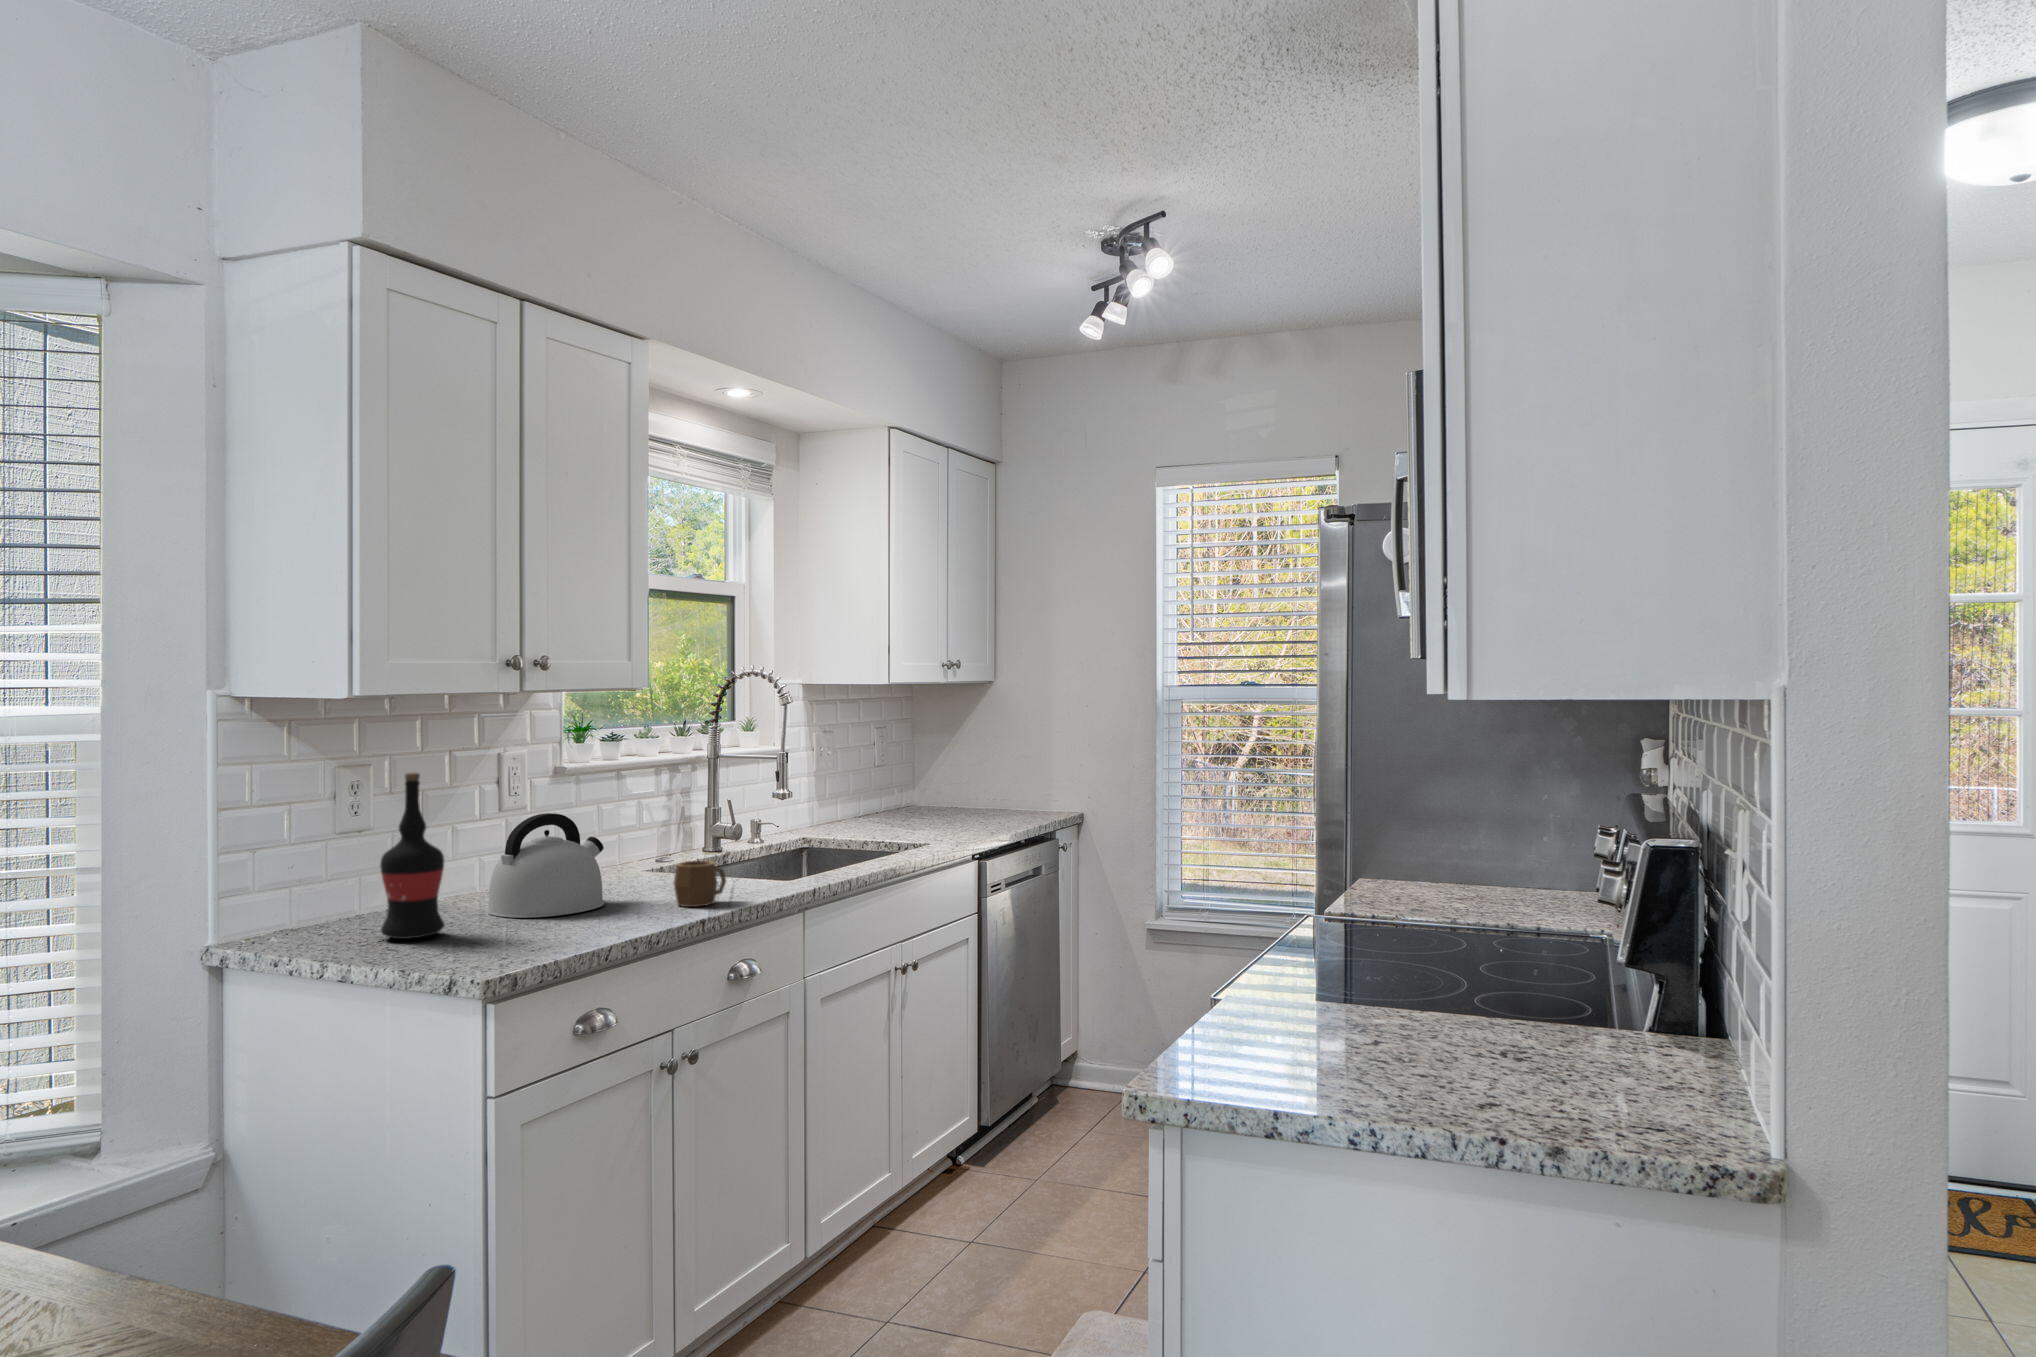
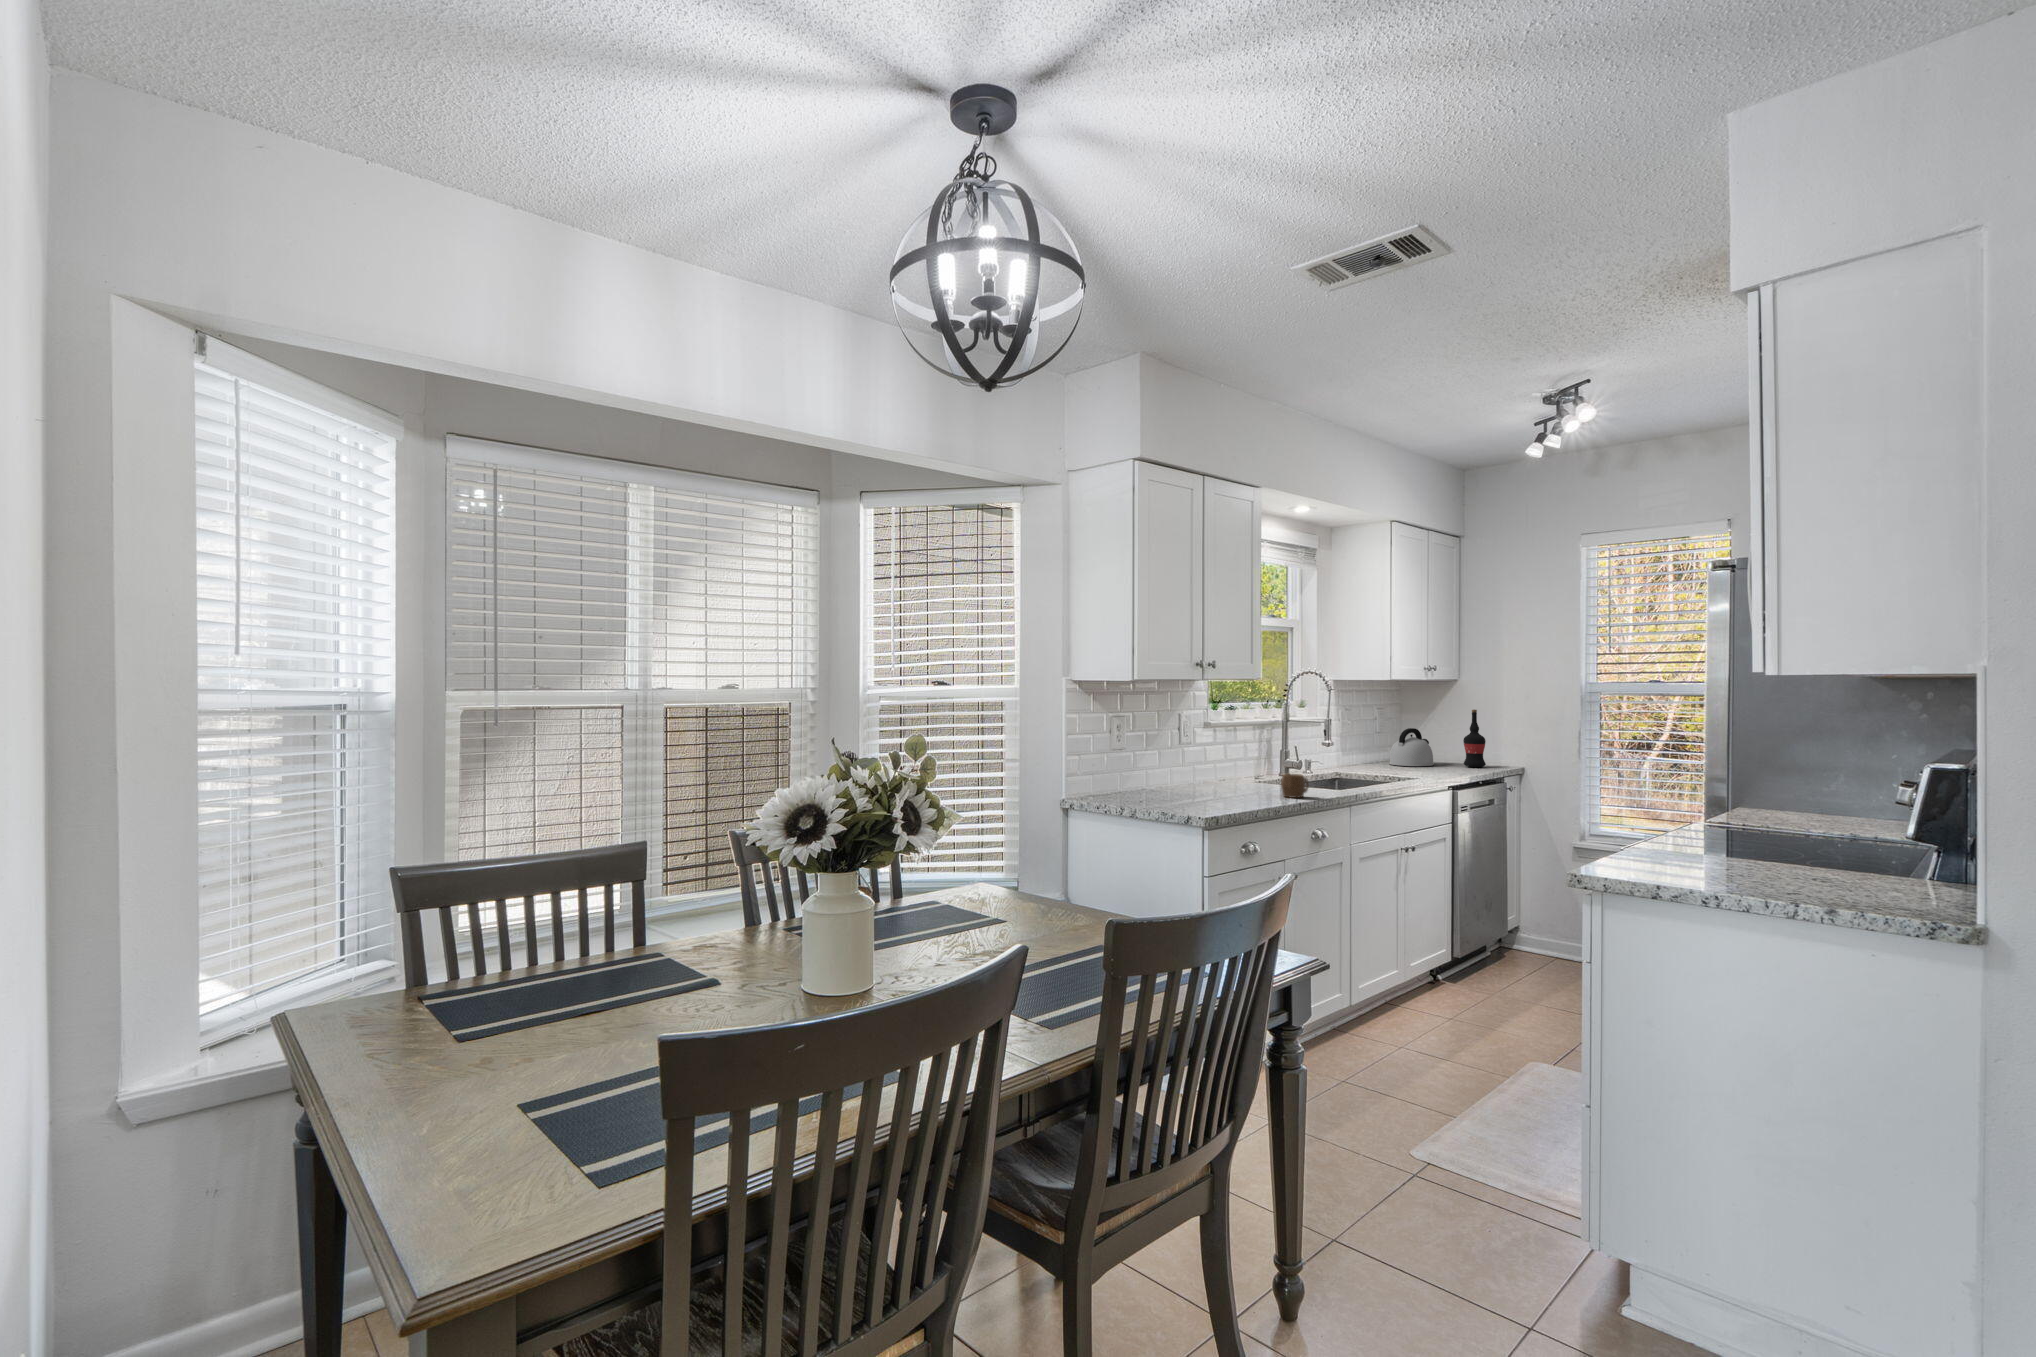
wine bottle: present [380,773,445,939] -> present [1463,710,1486,767]
kettle: present [487,813,604,918] -> present [1389,728,1434,766]

